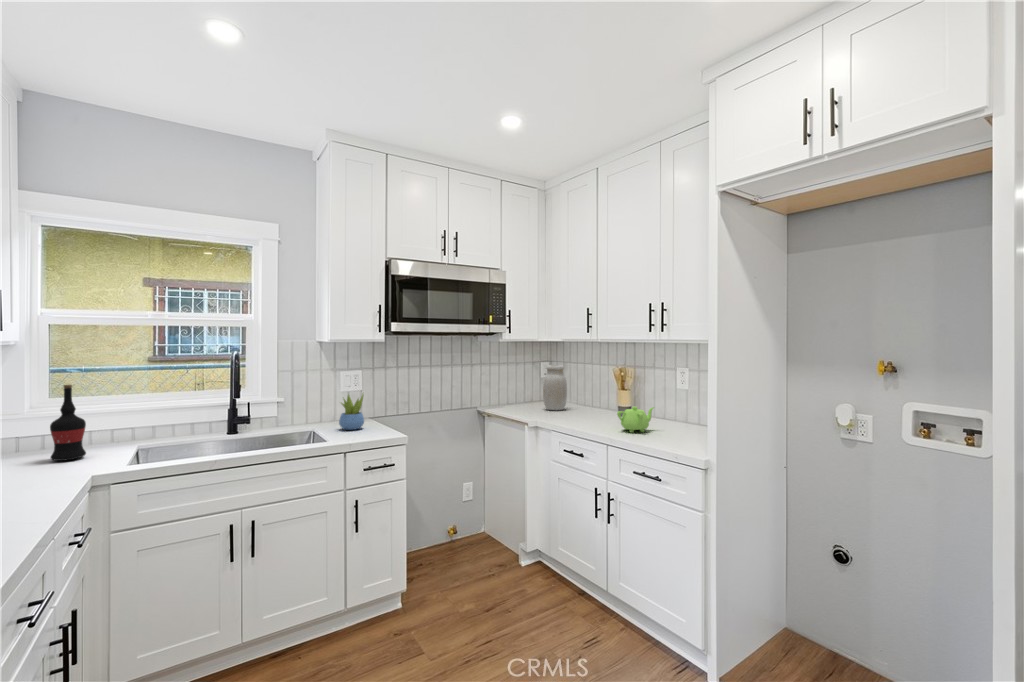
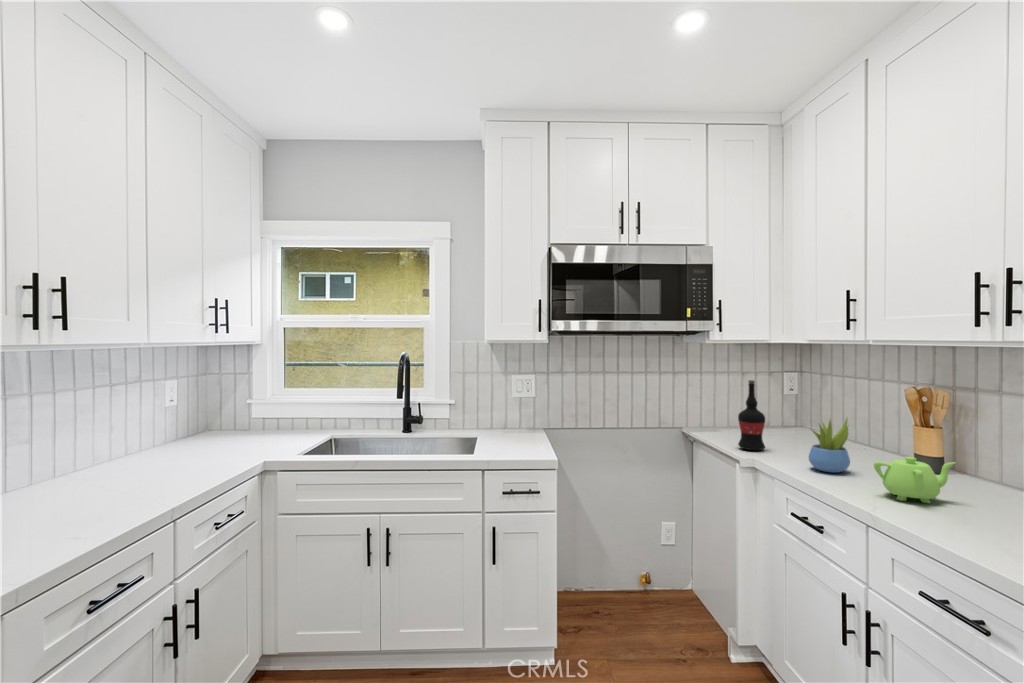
jar: present [543,365,567,410] -> none [776,377,816,445]
wine bottle: present [50,385,86,461] -> present [738,380,765,450]
succulent plant: present [339,395,364,430] -> present [809,418,850,473]

